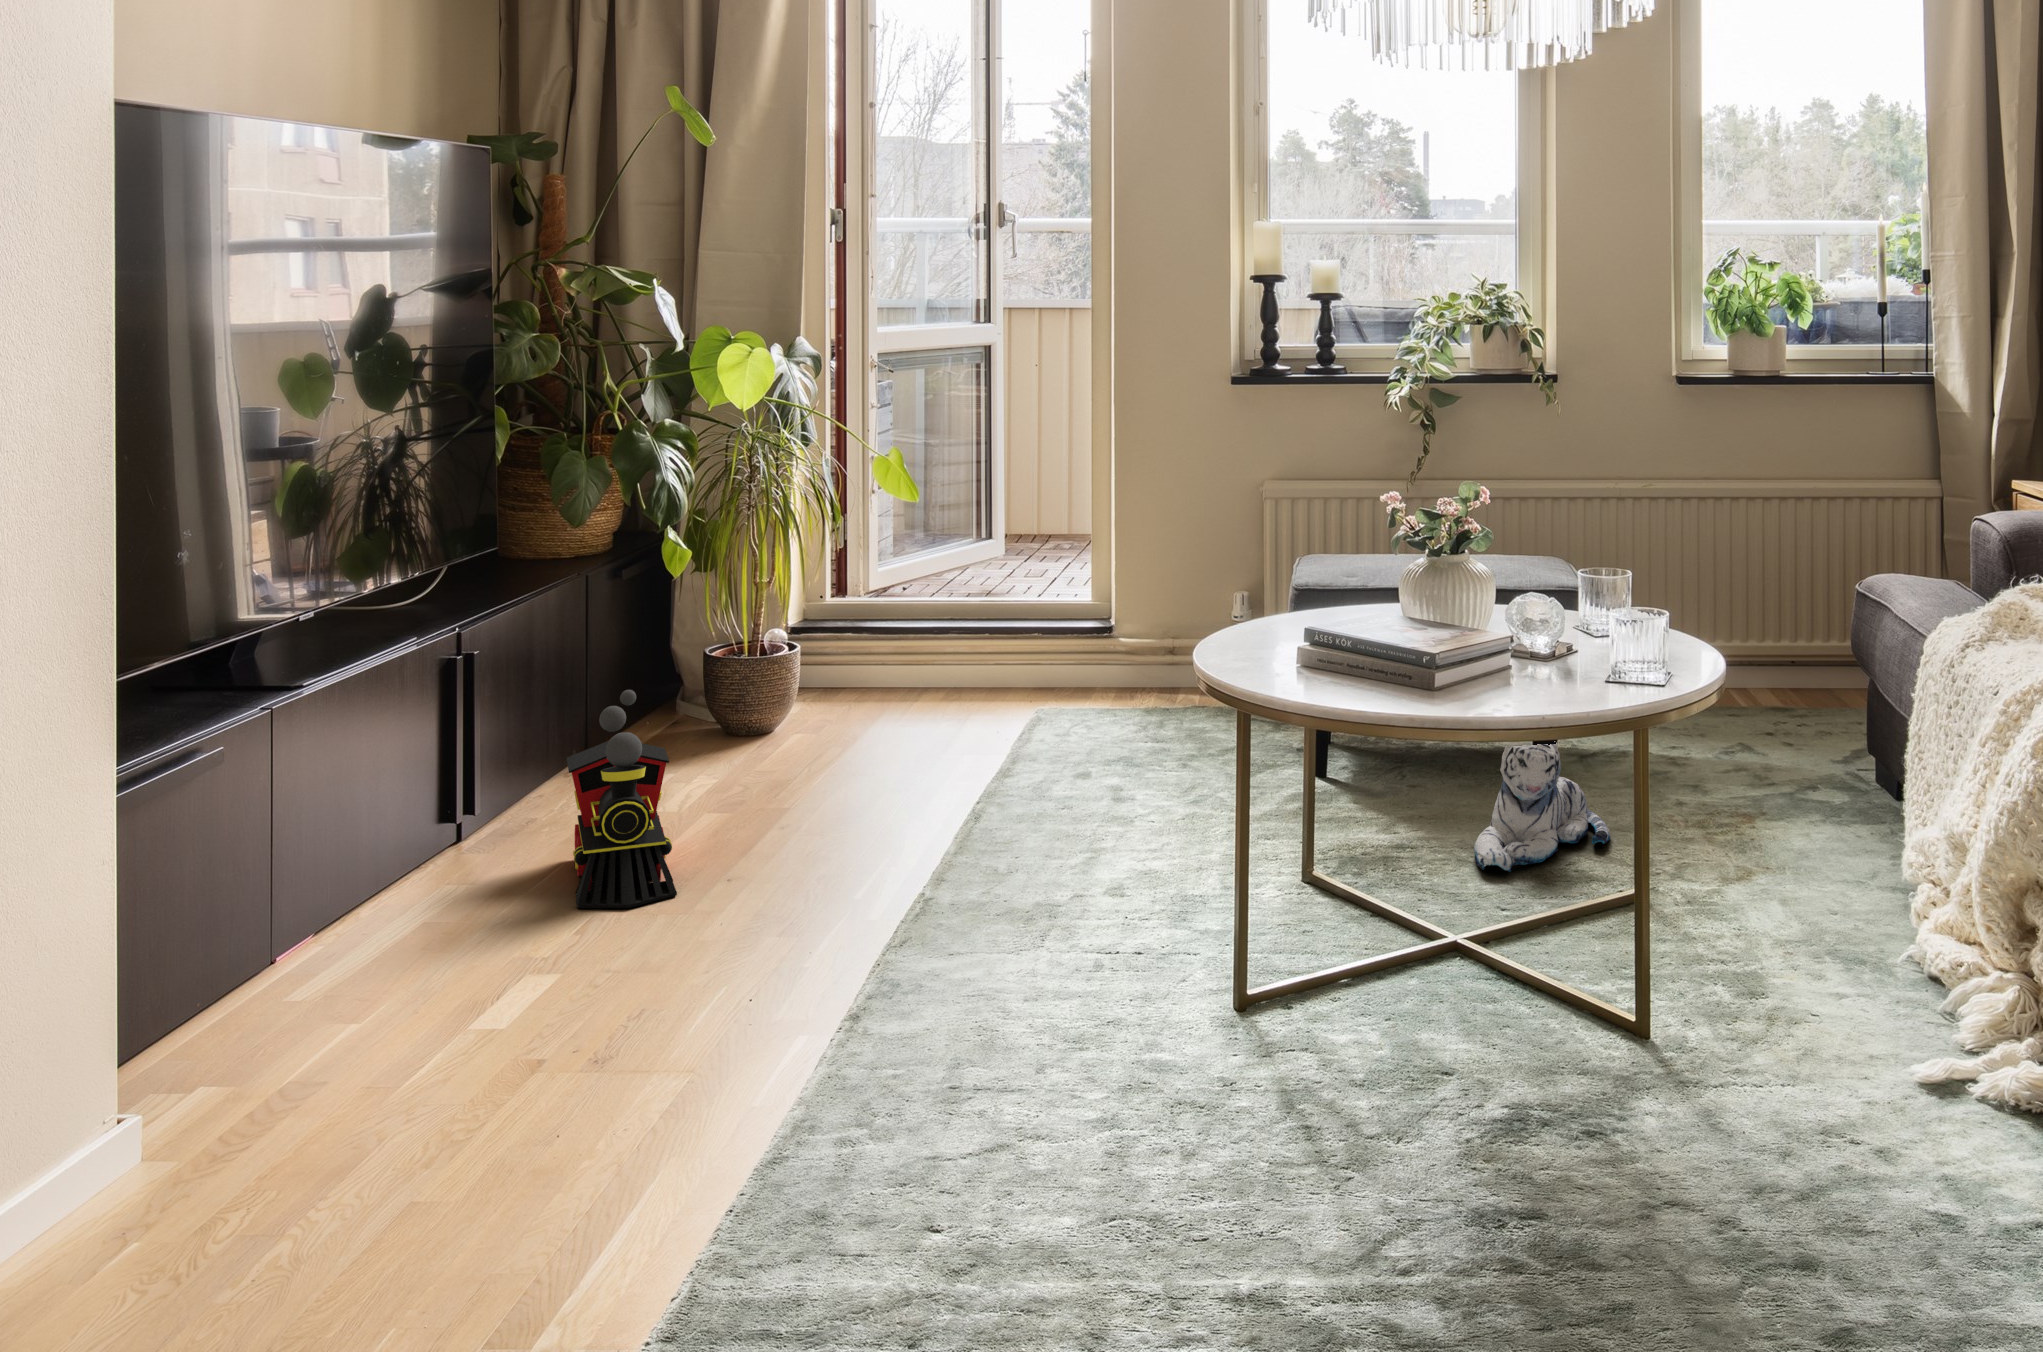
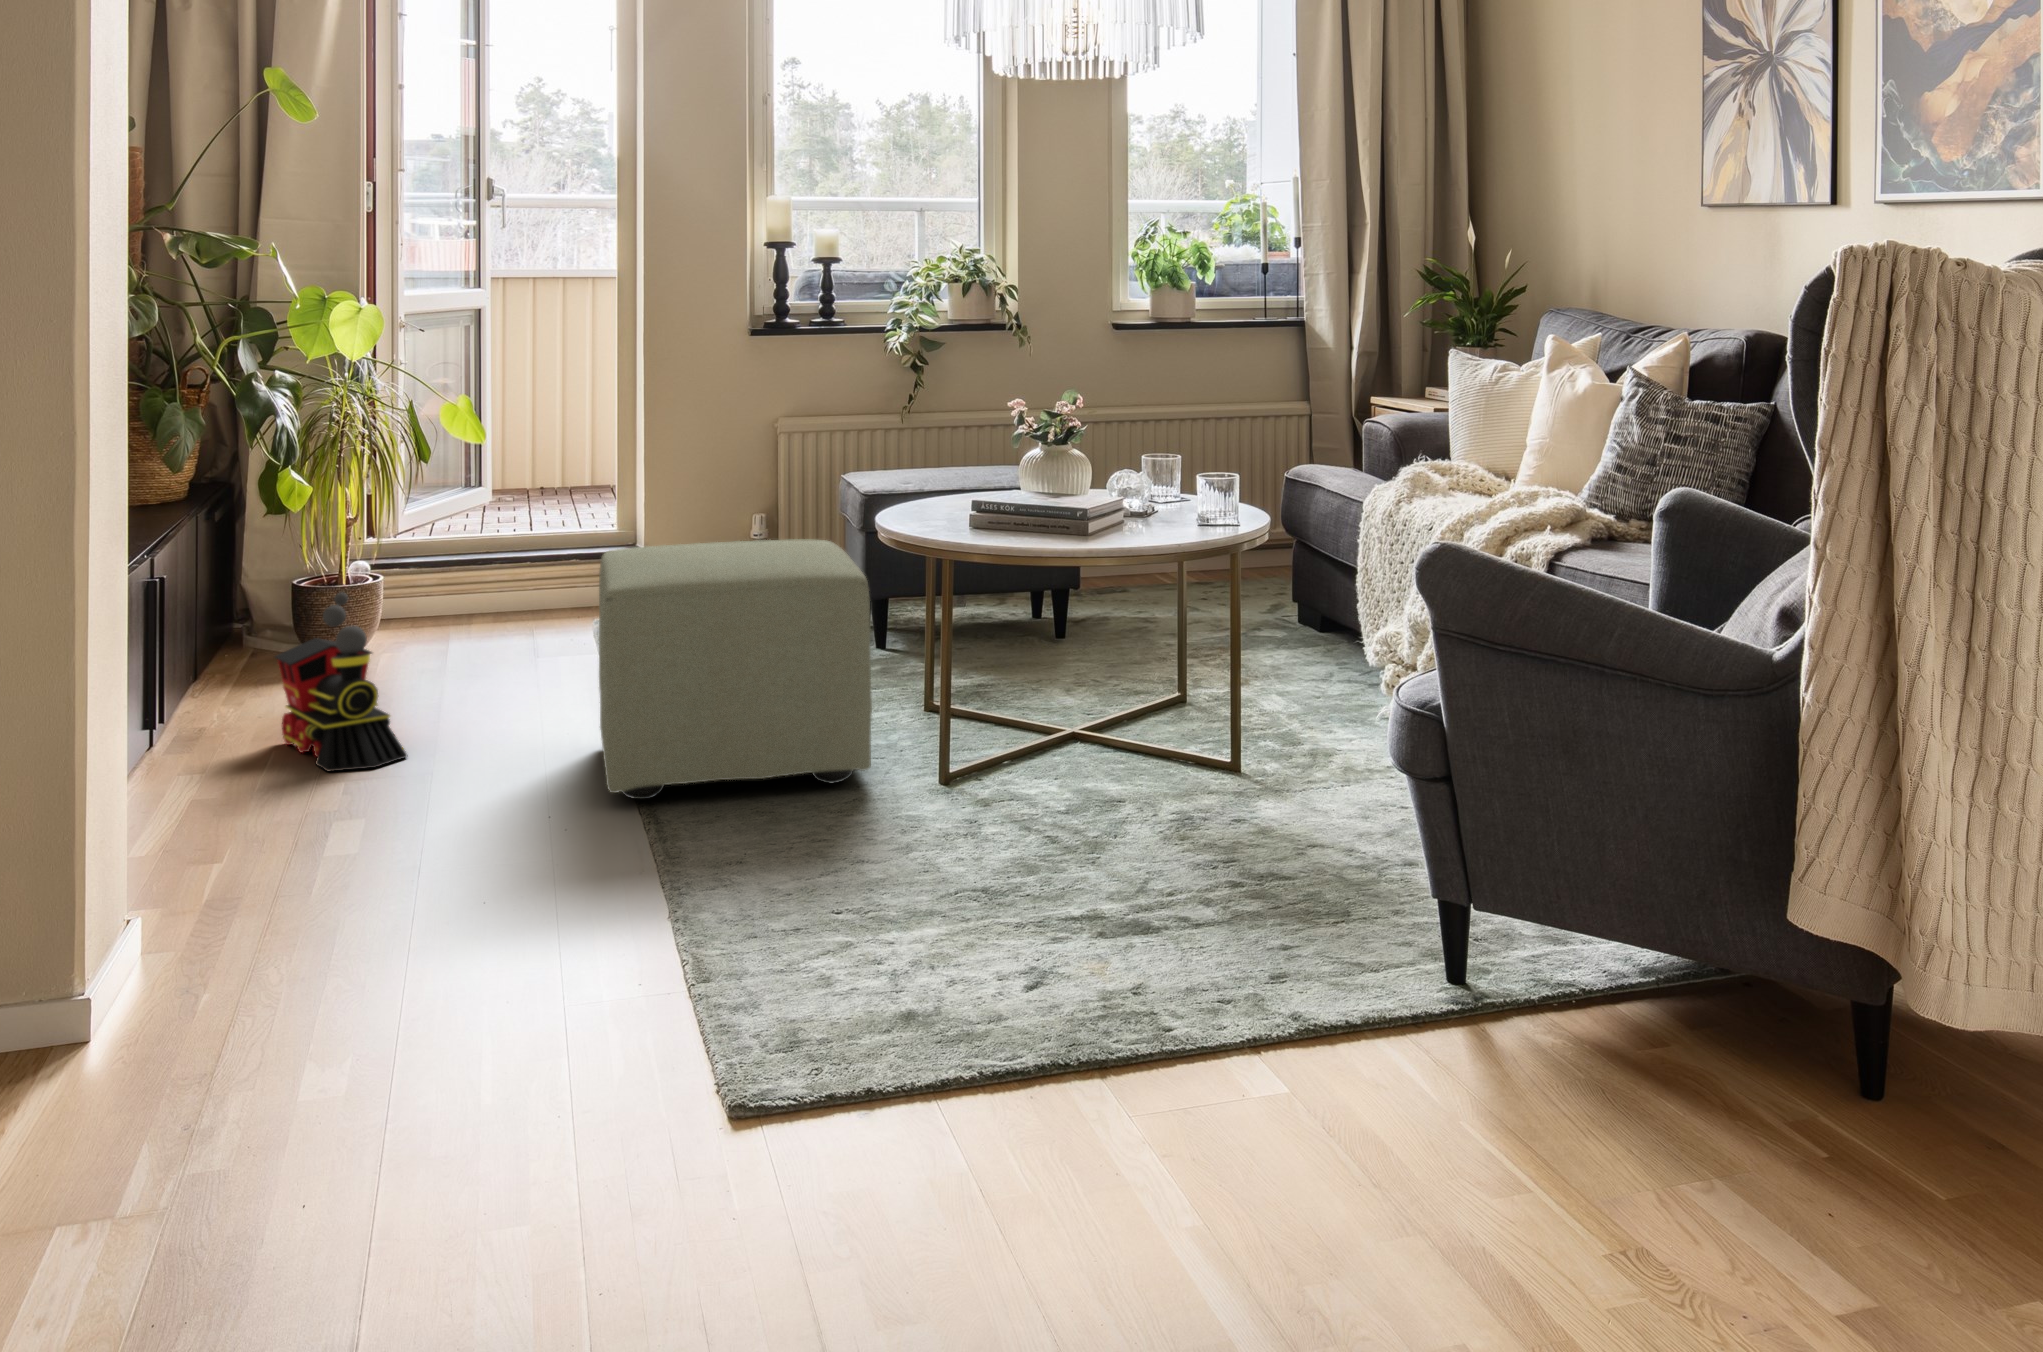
ottoman: none [816,661,1184,997] -> present [599,539,872,799]
plush toy: present [1474,743,1610,872] -> none [1036,590,1131,693]

